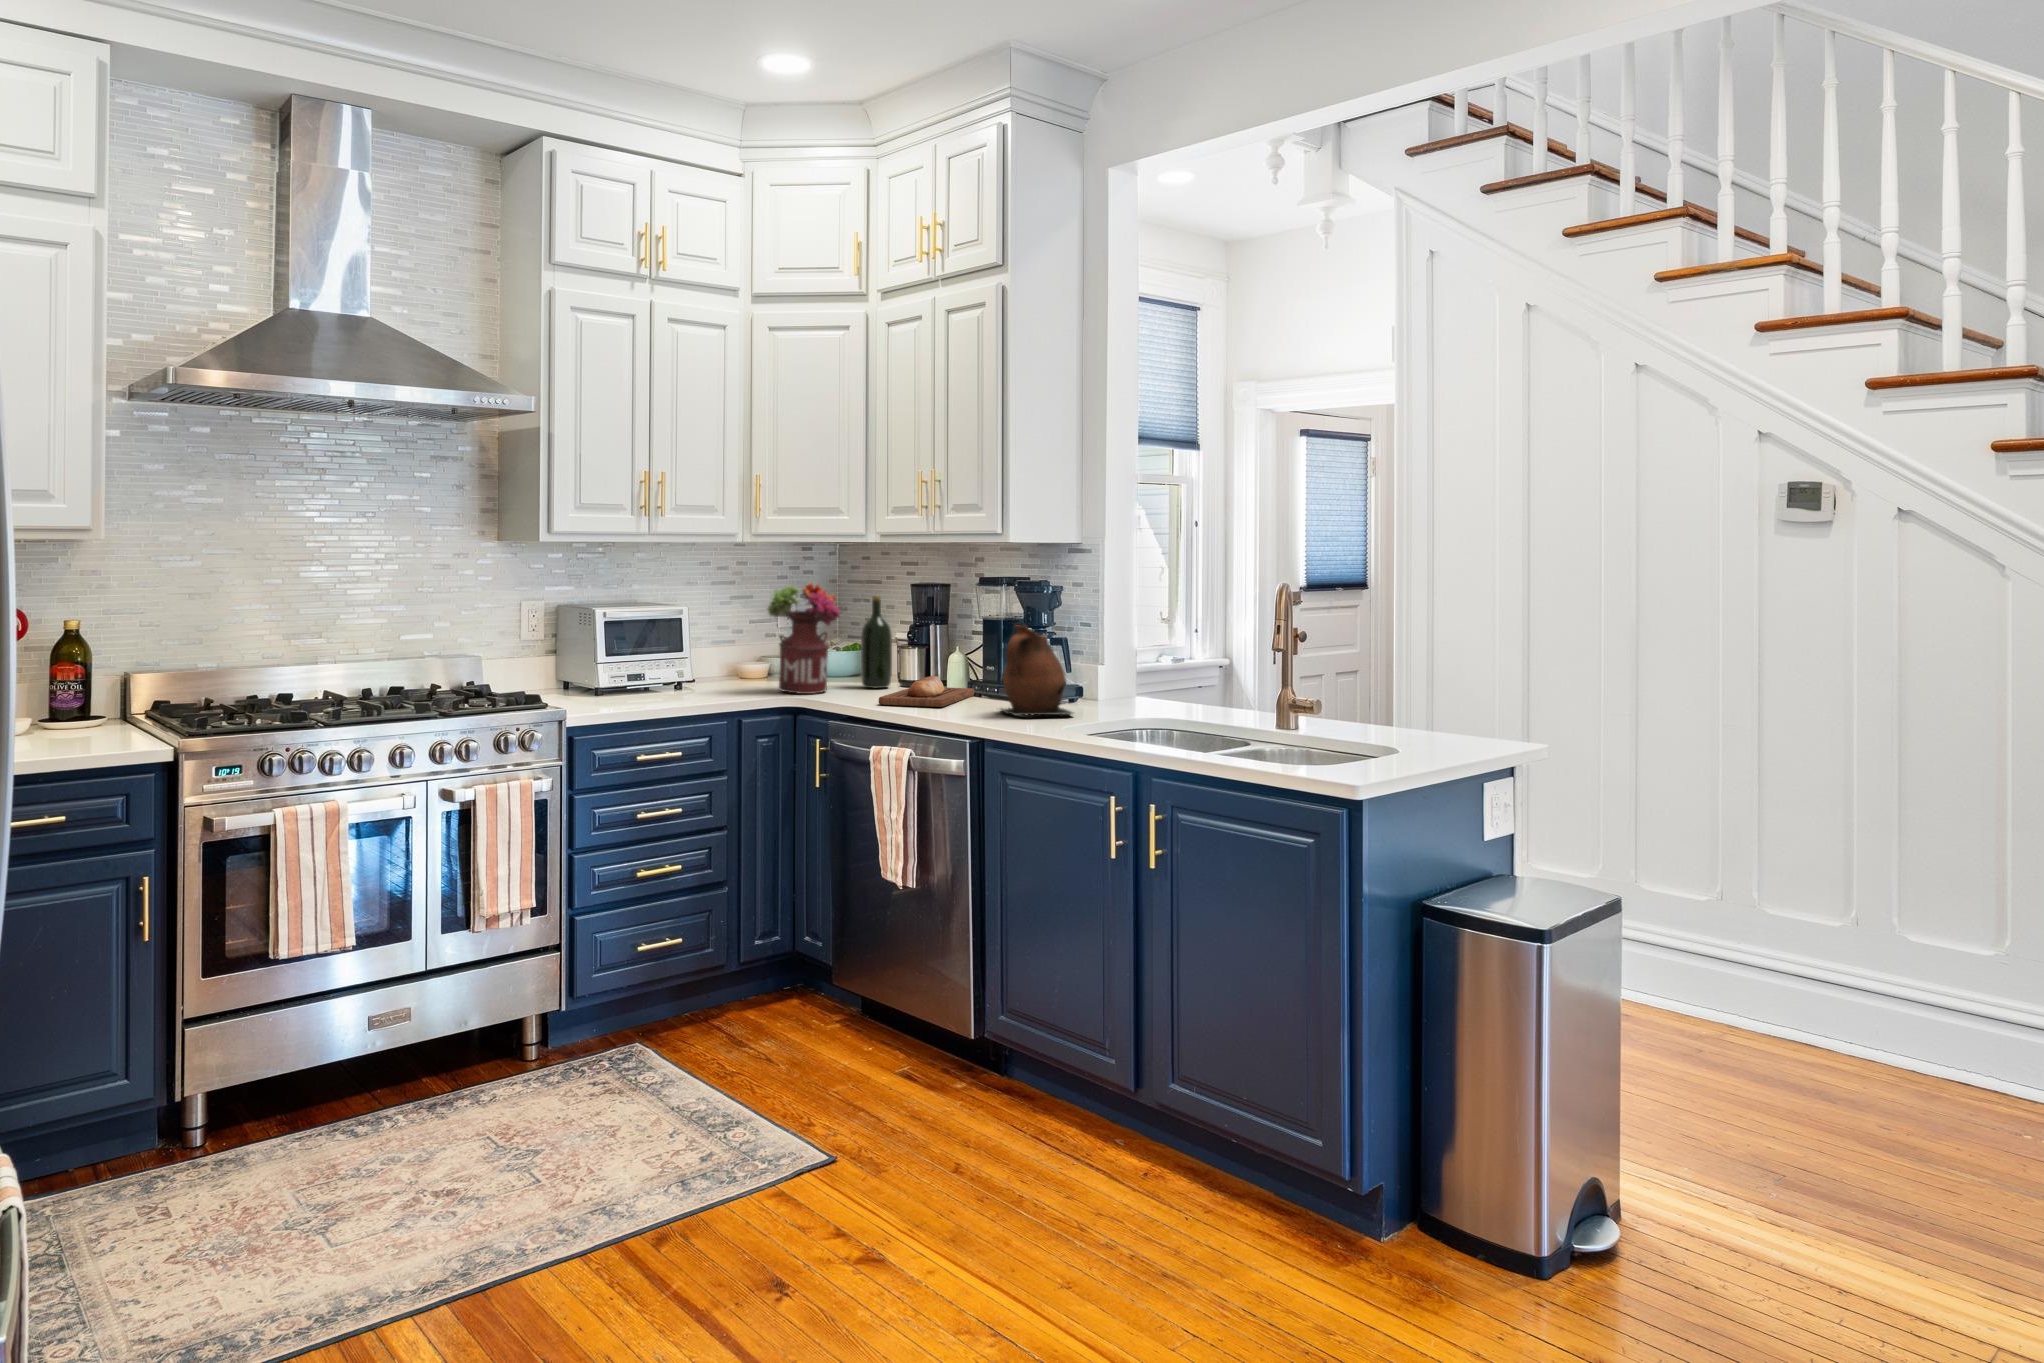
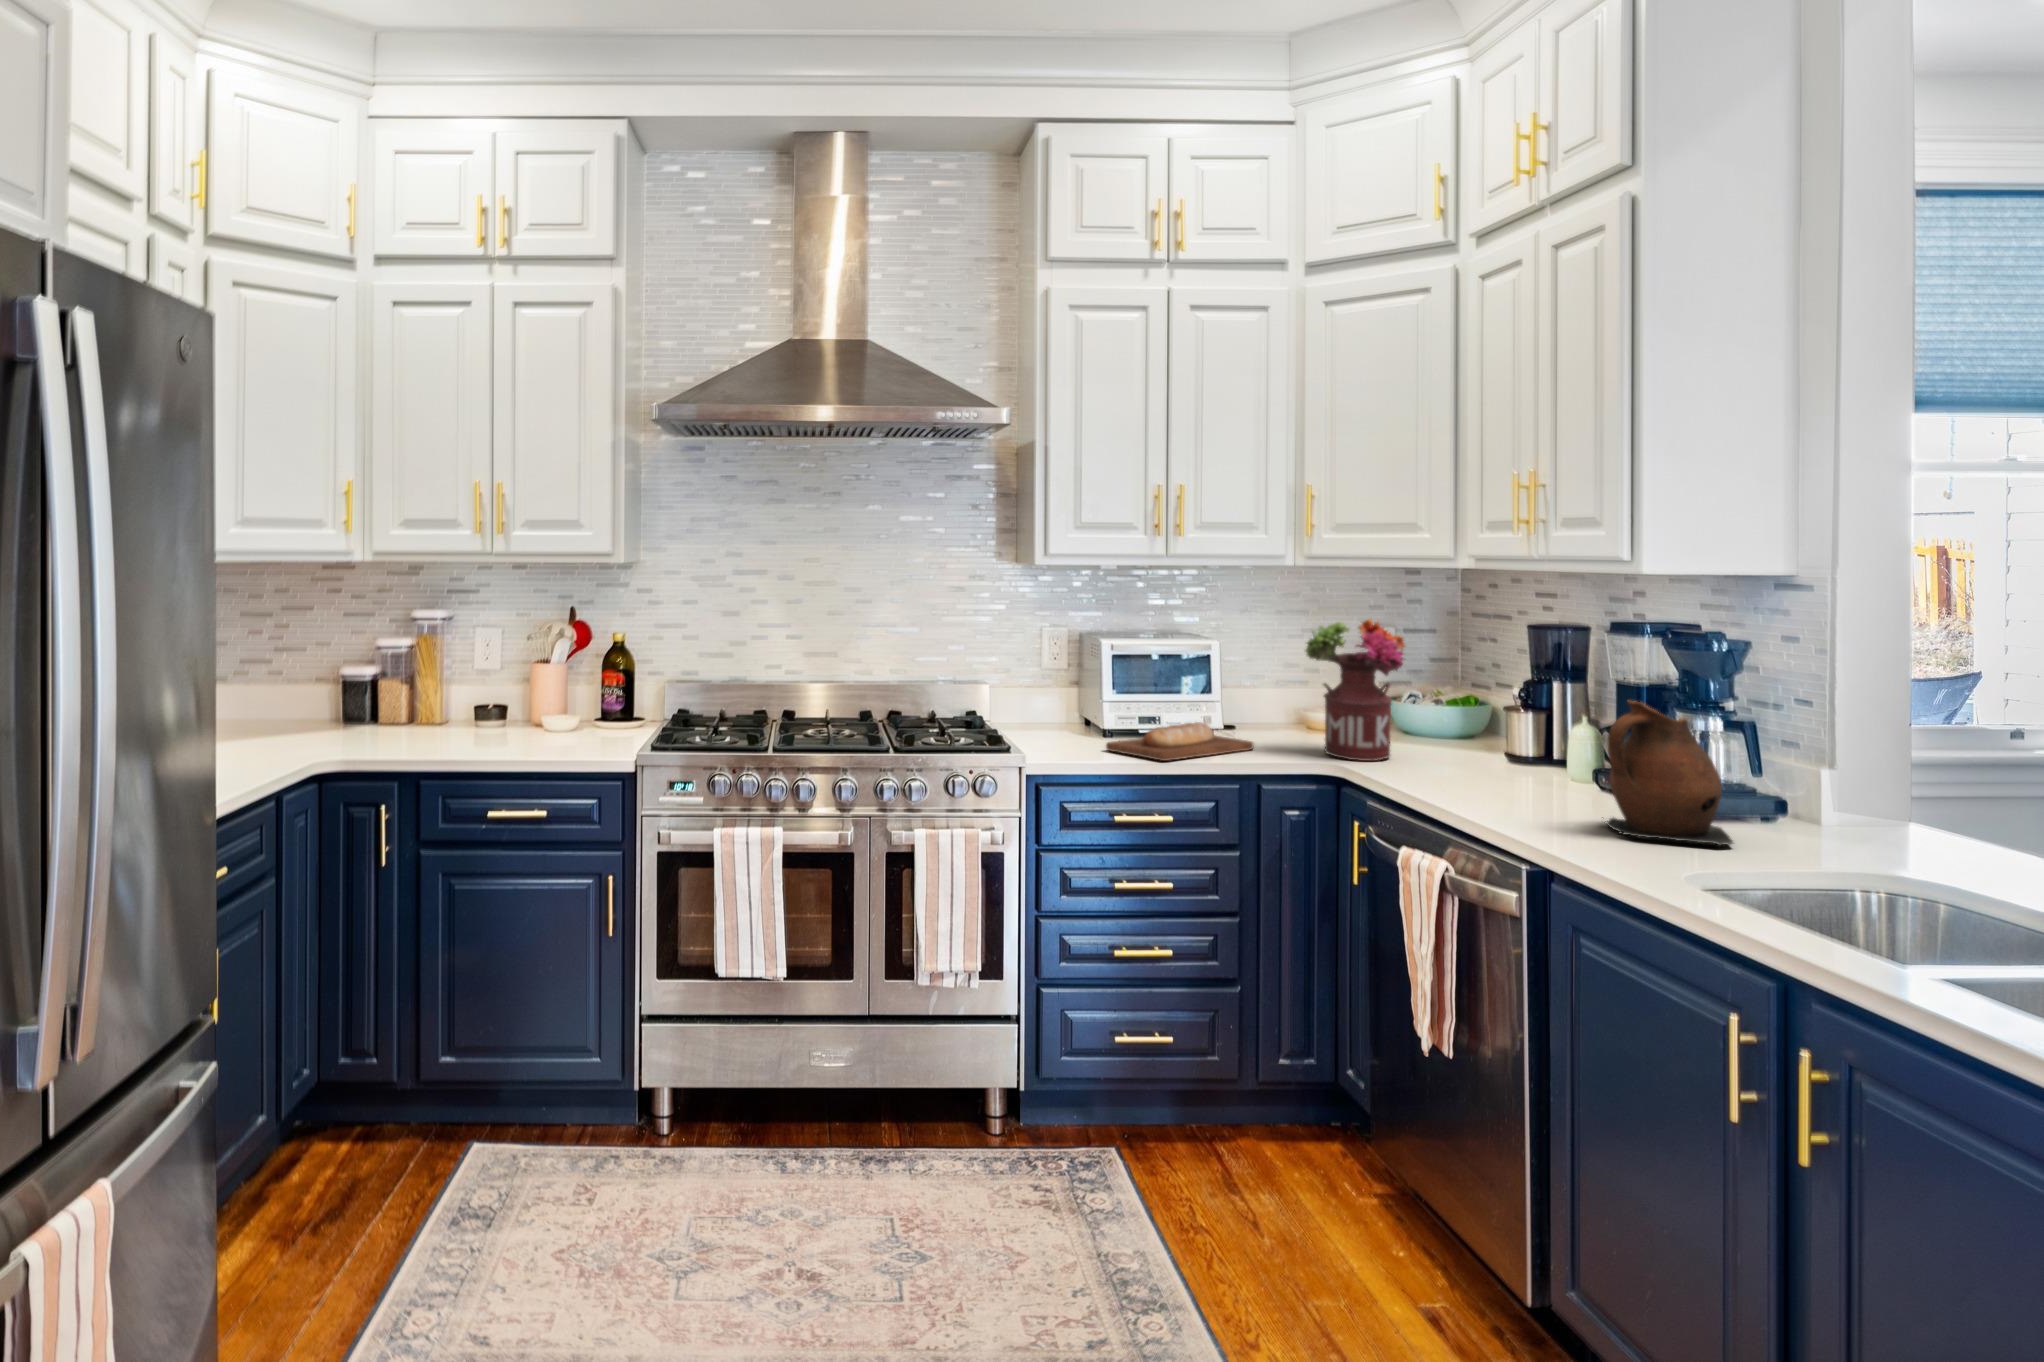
wine bottle: present [861,596,892,688] -> none [1446,639,1492,762]
bread loaf: present [879,676,974,707] -> present [1106,722,1254,761]

